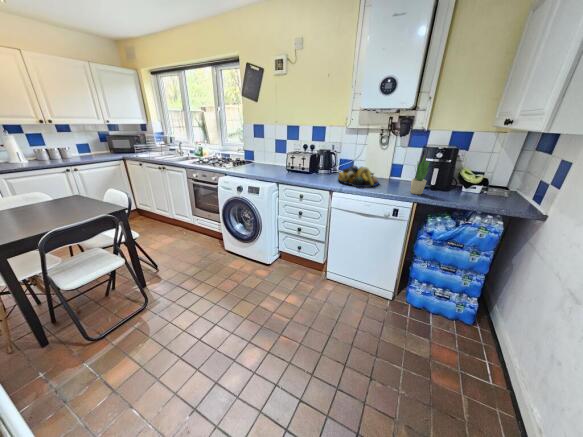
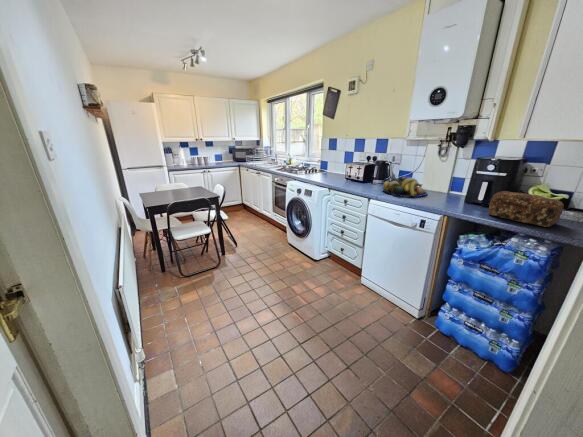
potted plant: present [410,156,429,194] -> none [451,165,476,208]
bread loaf: none [445,176,501,205] -> present [489,191,564,227]

